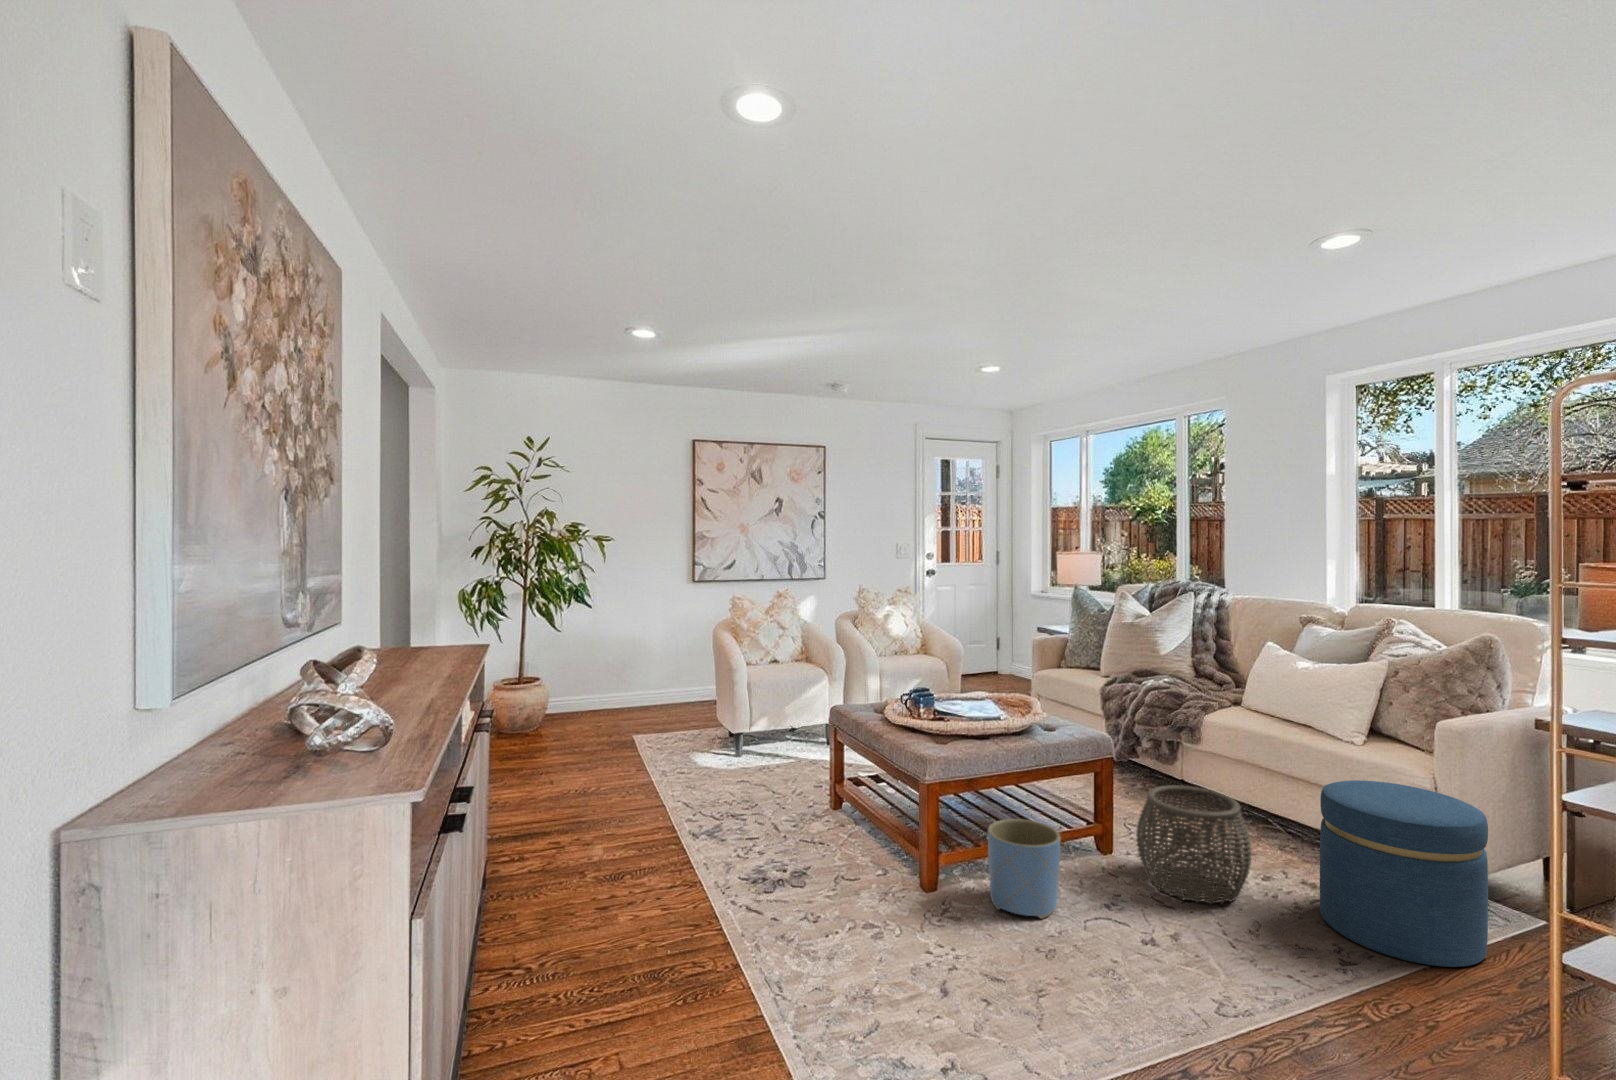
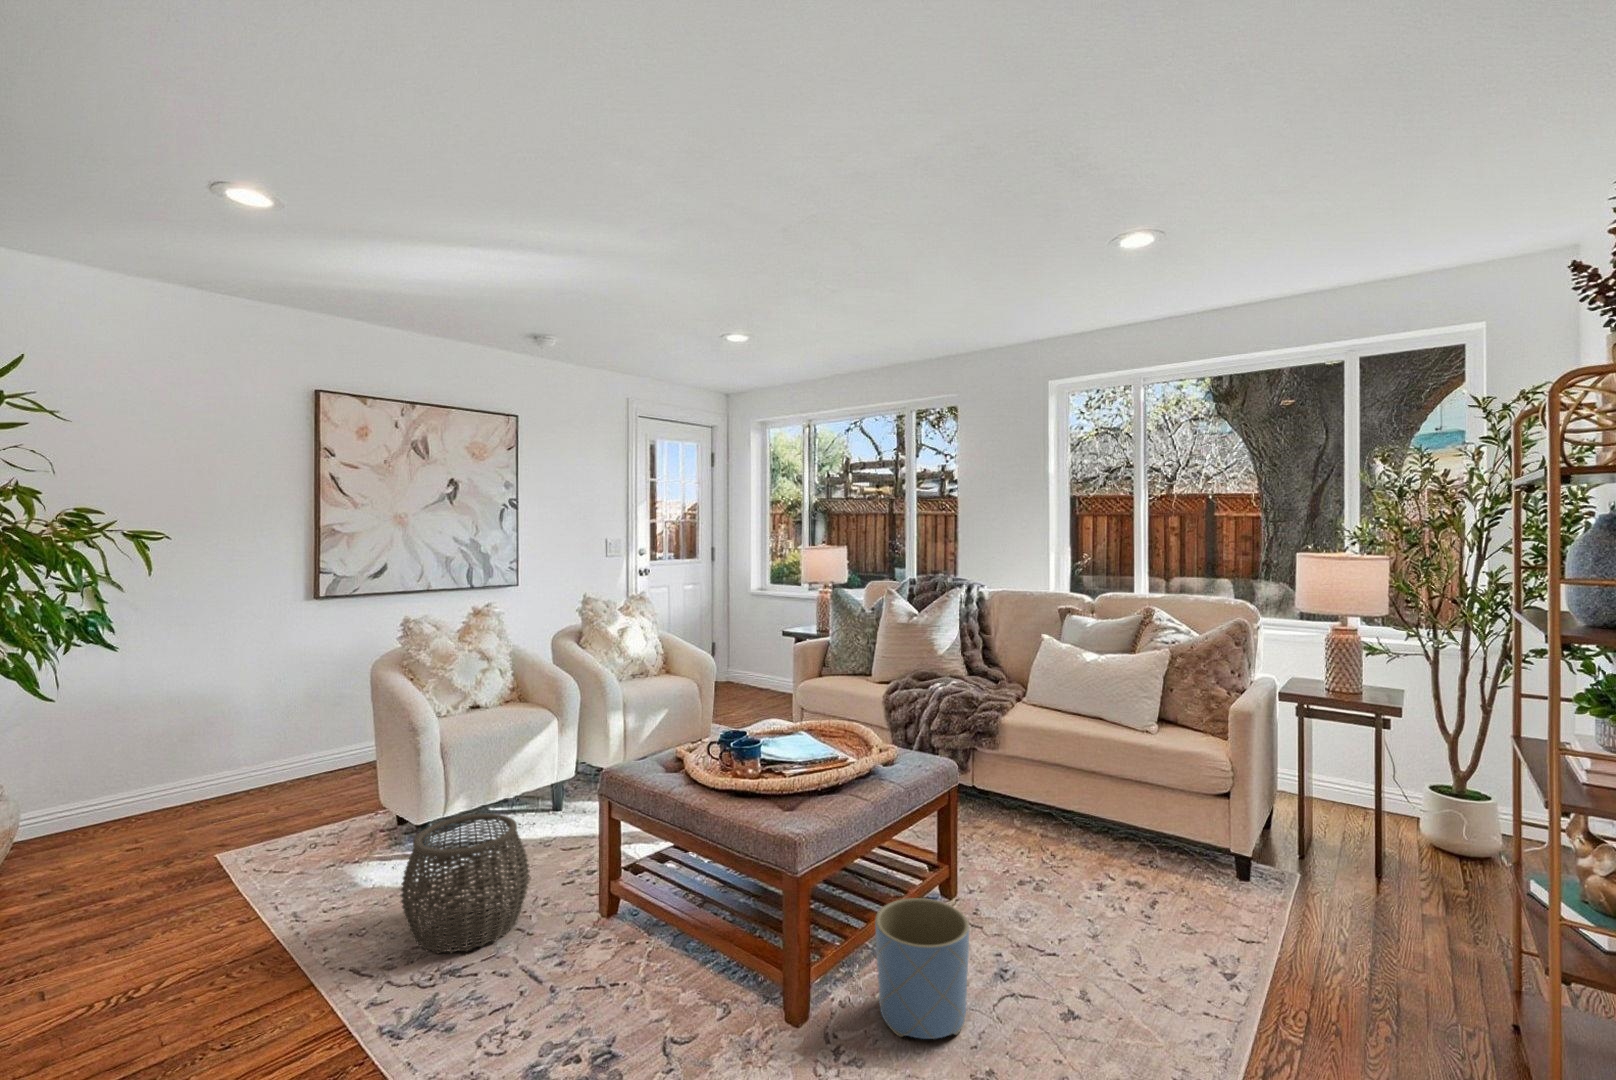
ottoman: present [1320,780,1488,967] -> none [1184,778,1343,971]
woven basket: present [1136,785,1252,904] -> present [401,814,530,954]

